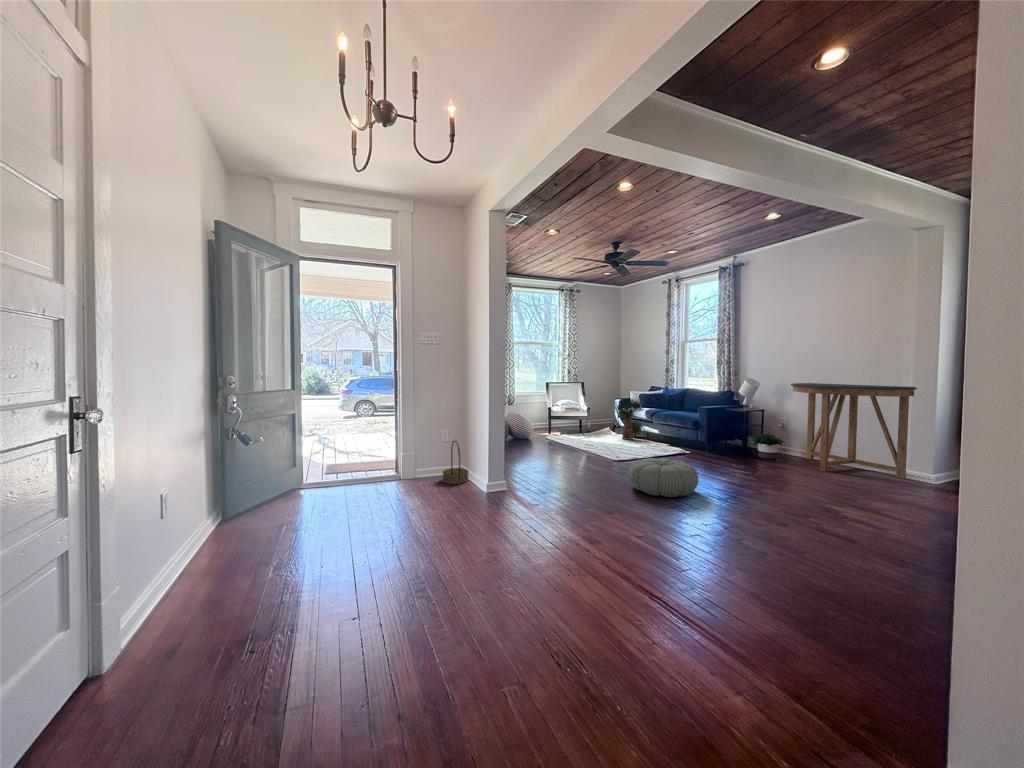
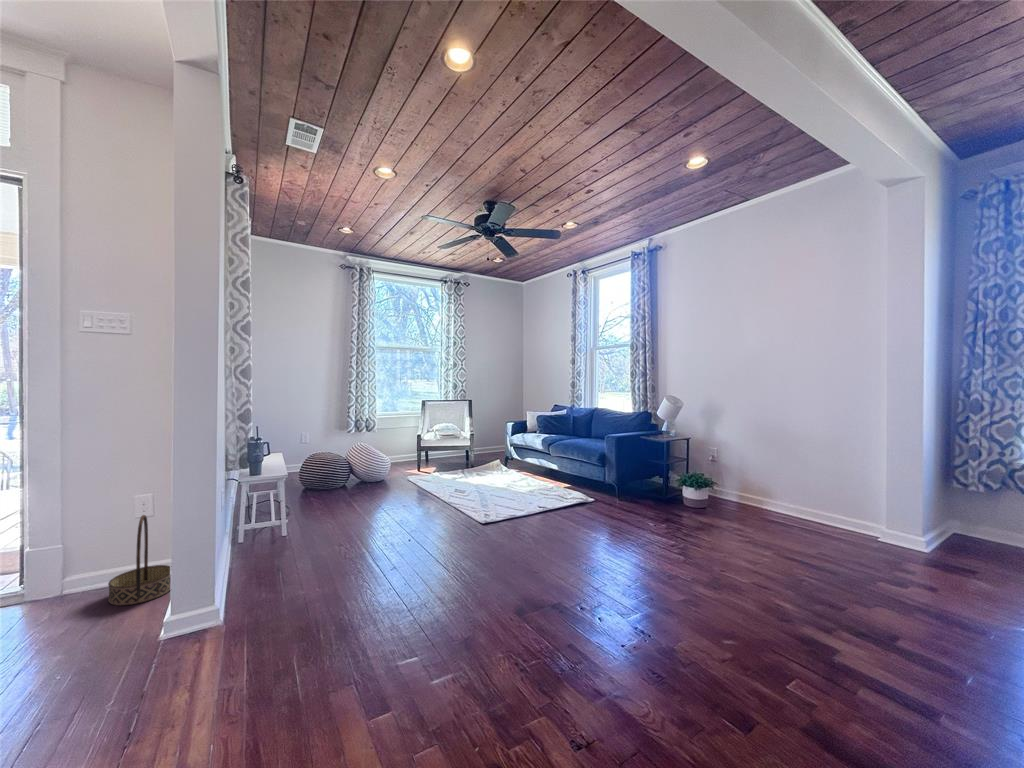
console table: present [791,383,917,478] -> none [721,402,887,539]
potted plant: present [617,399,648,440] -> none [503,422,545,479]
pouf: present [629,458,698,497] -> none [467,532,583,618]

